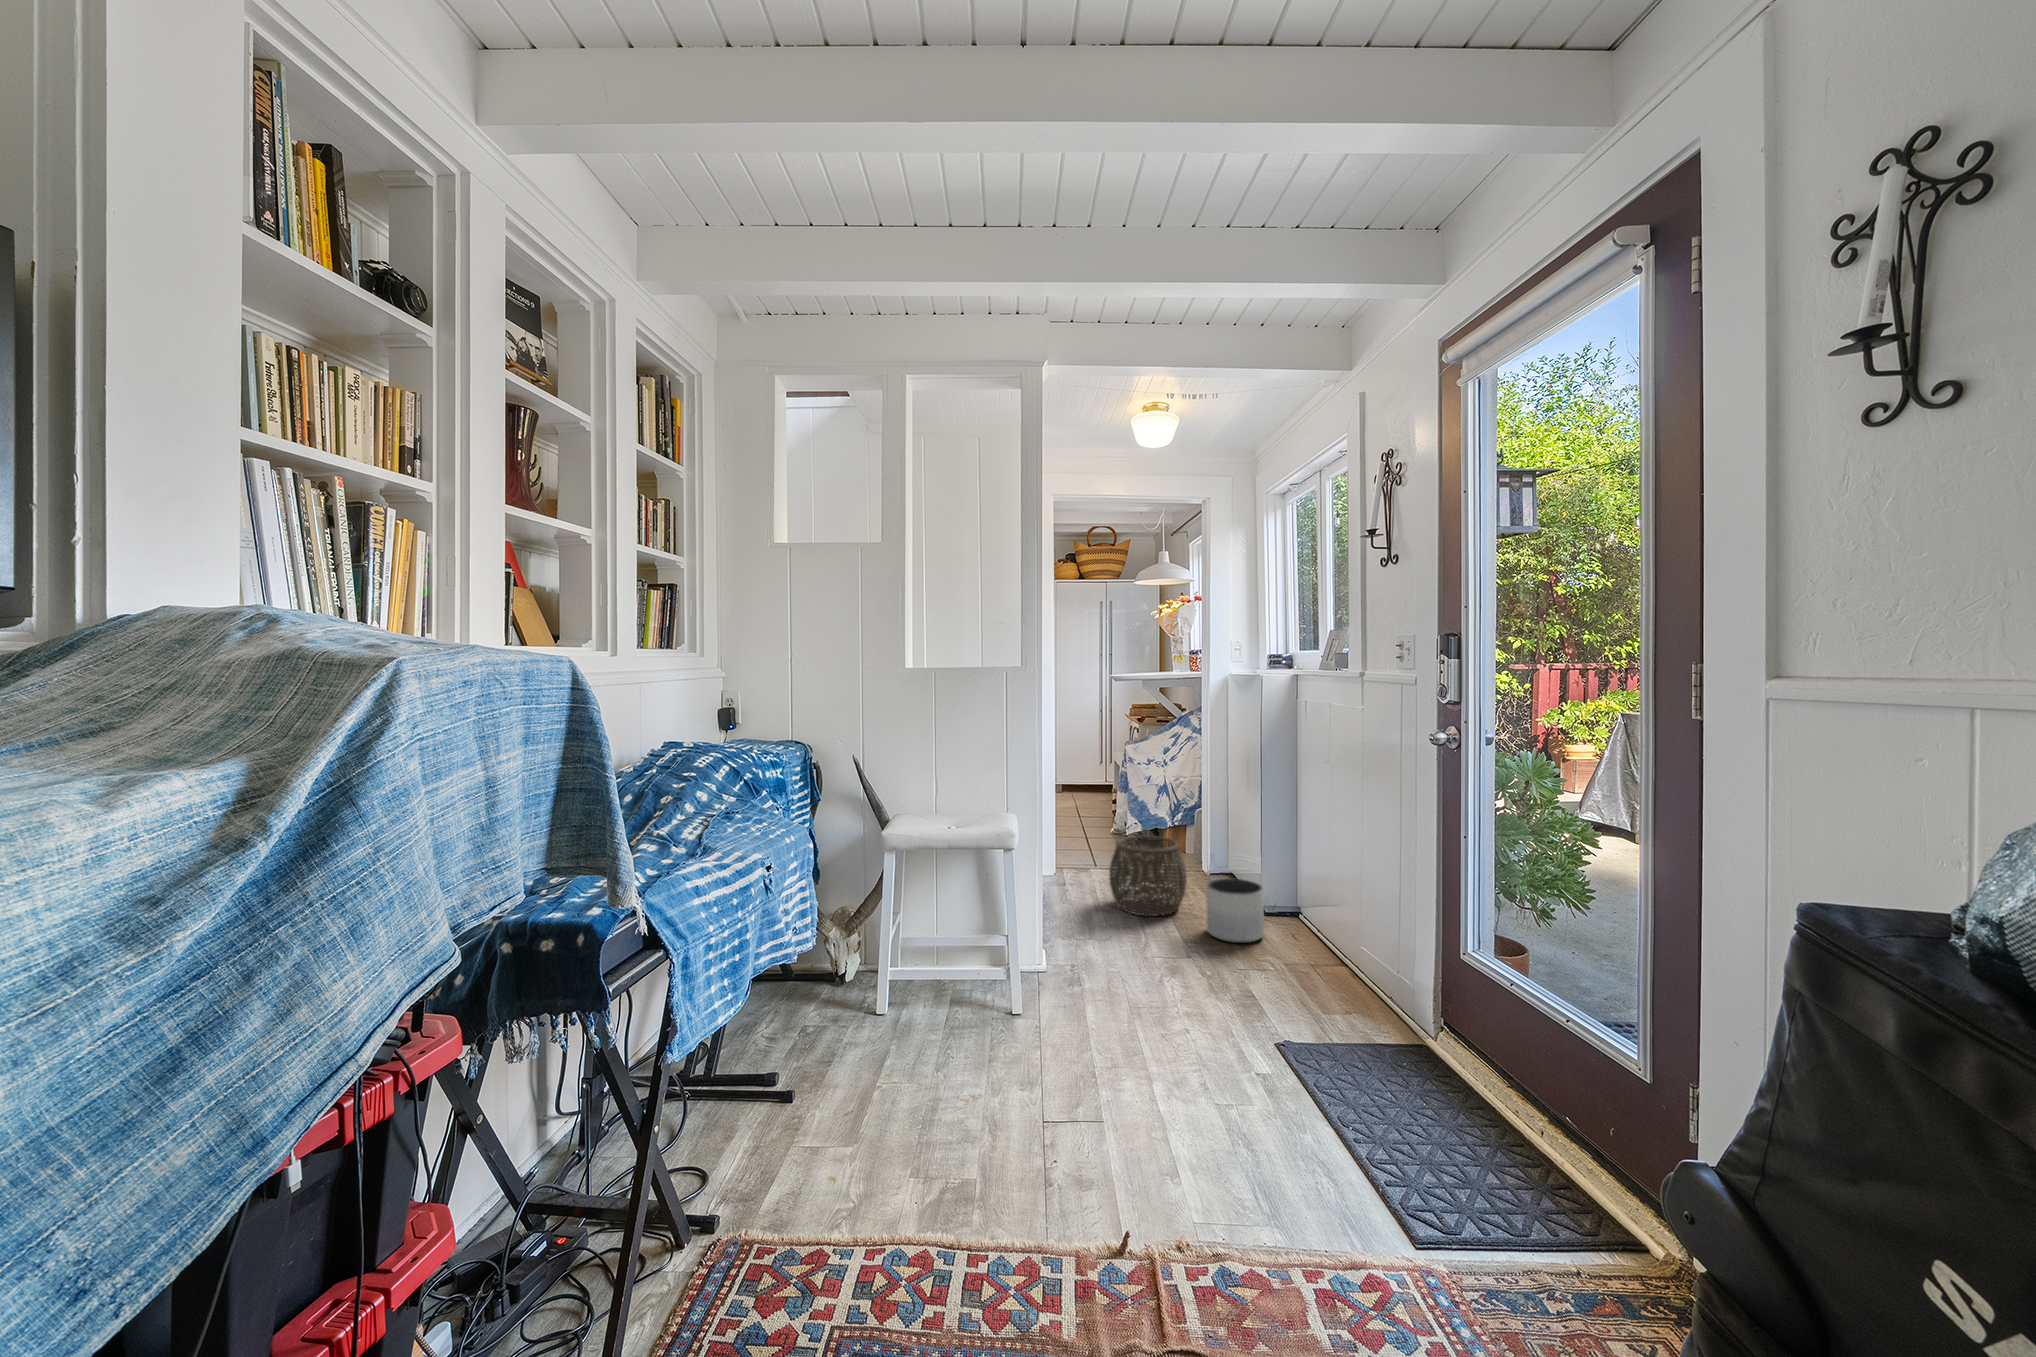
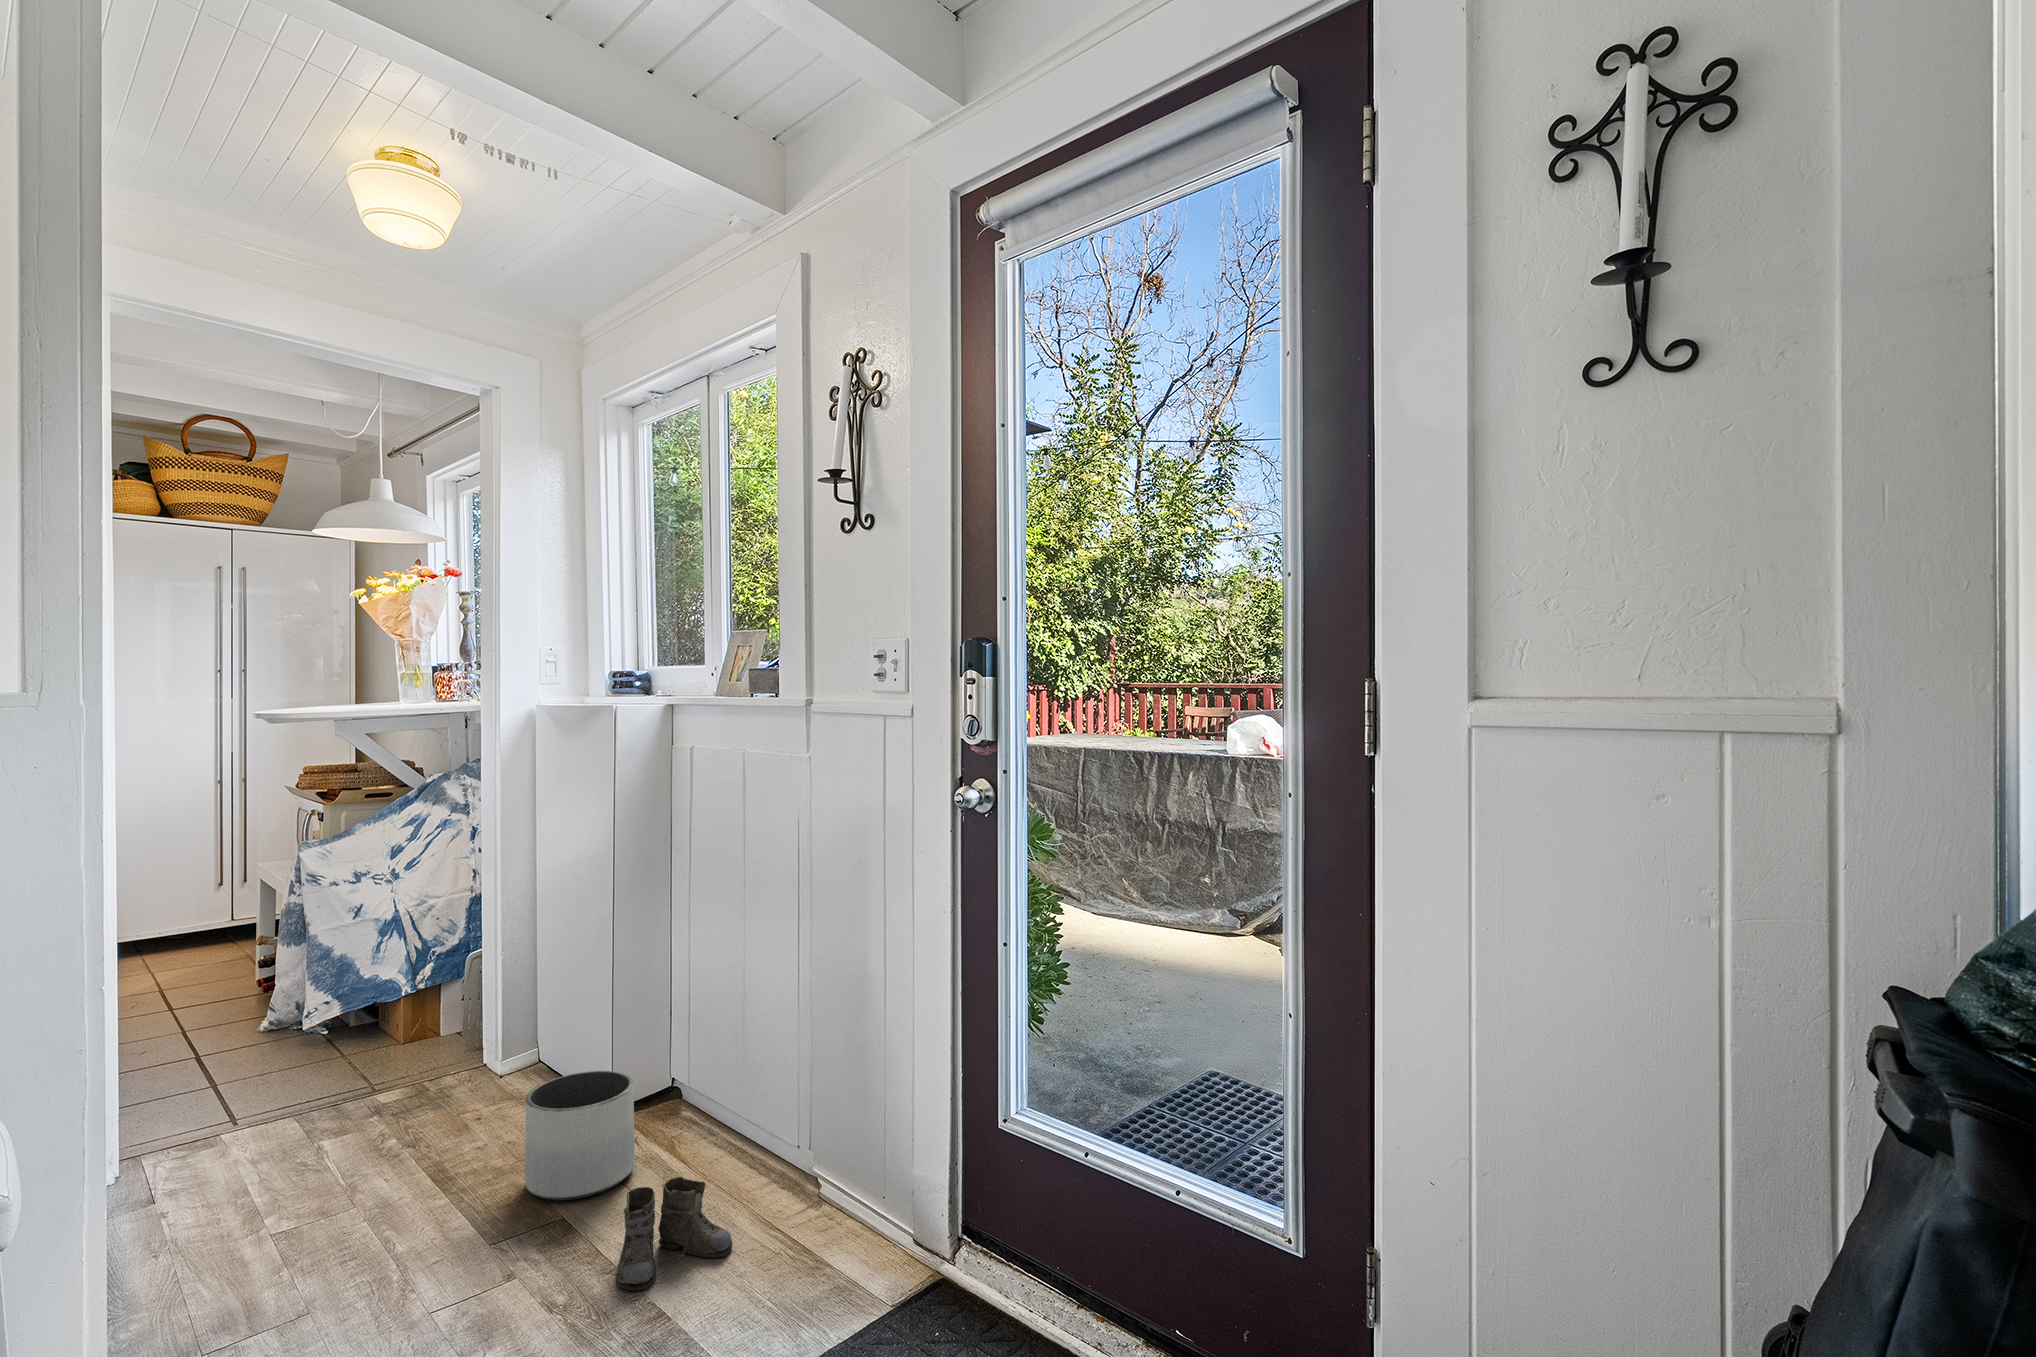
woven basket: present [1109,836,1187,916] -> none [289,1023,473,1205]
boots: none [1228,938,1302,989] -> present [600,1177,732,1291]

